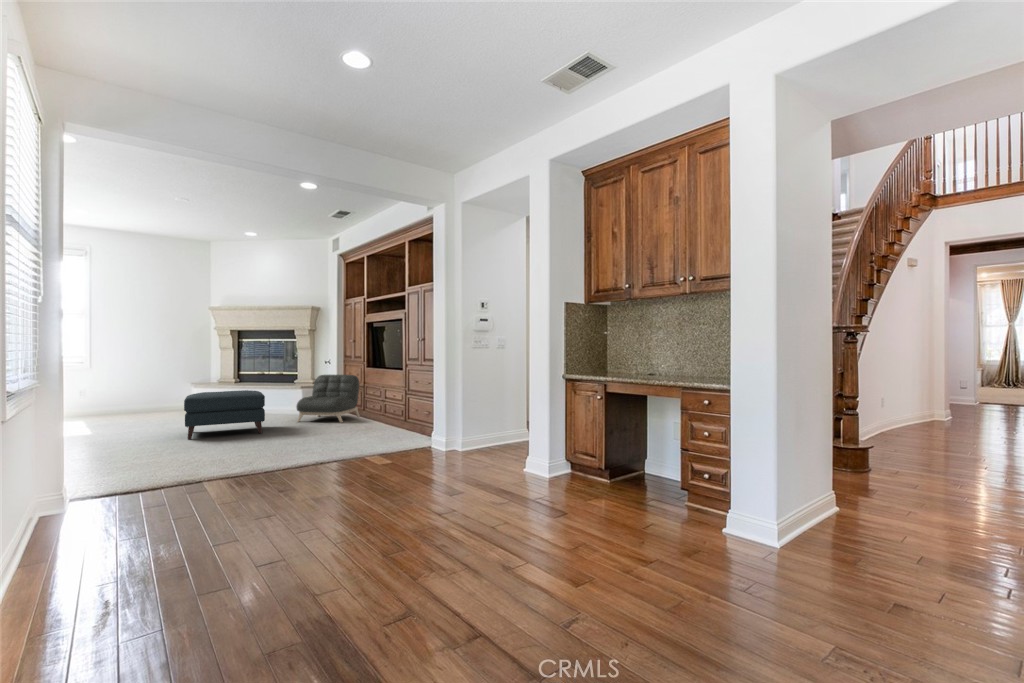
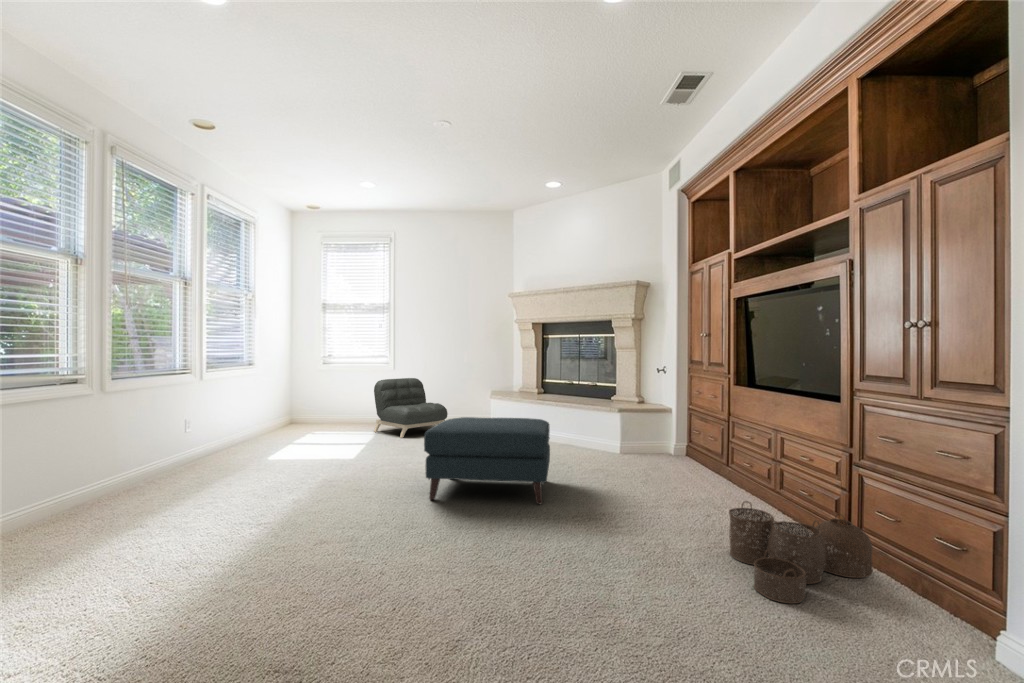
armchair: present [297,375,360,423] -> present [374,378,448,438]
woven basket: none [356,412,408,440] -> present [729,501,873,604]

